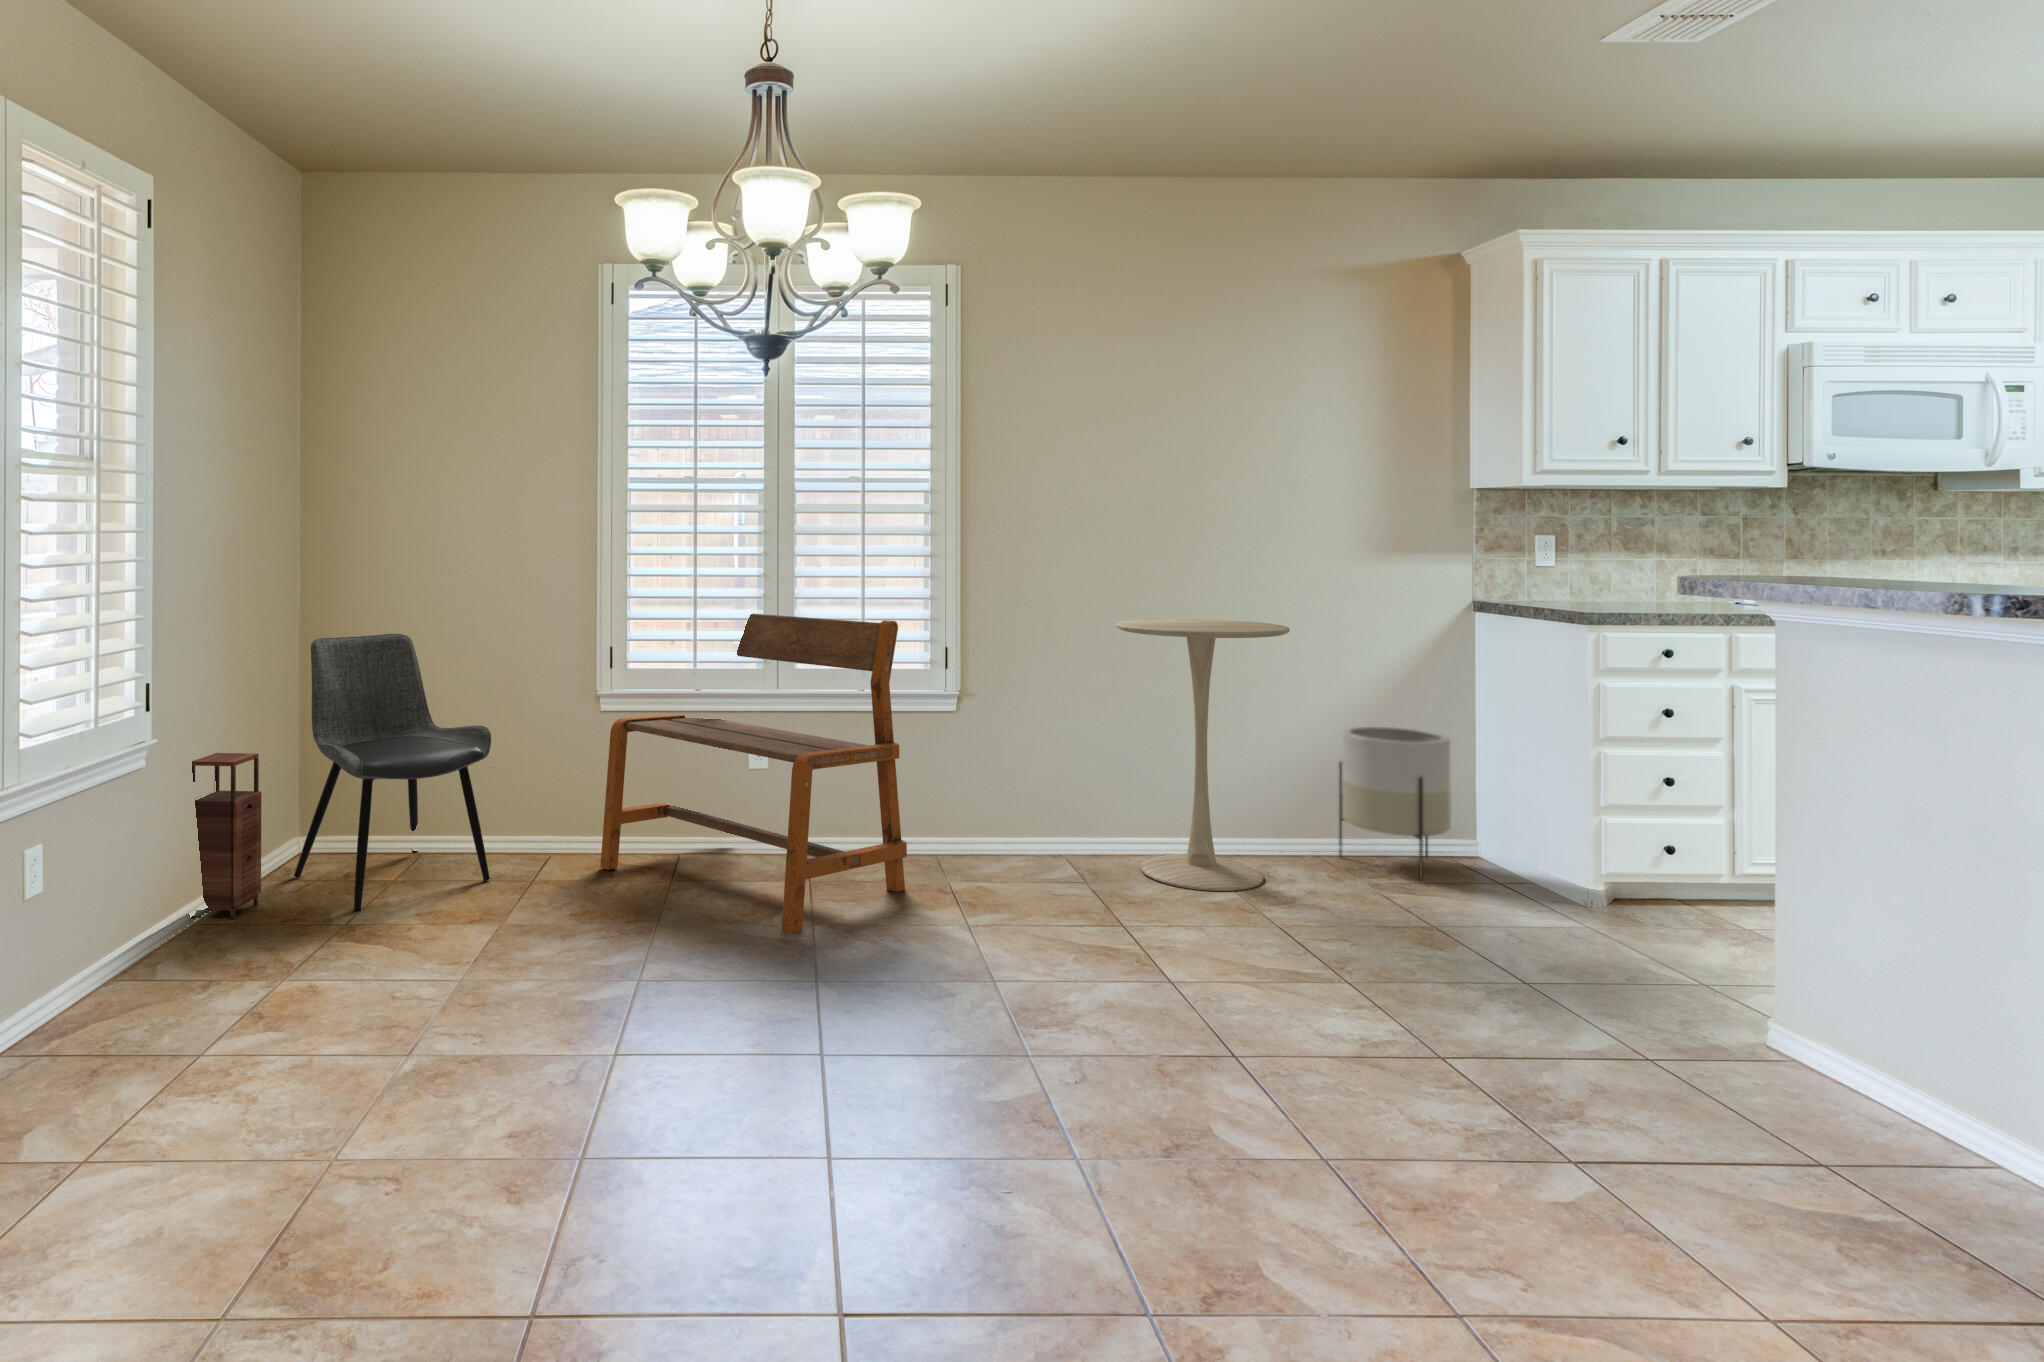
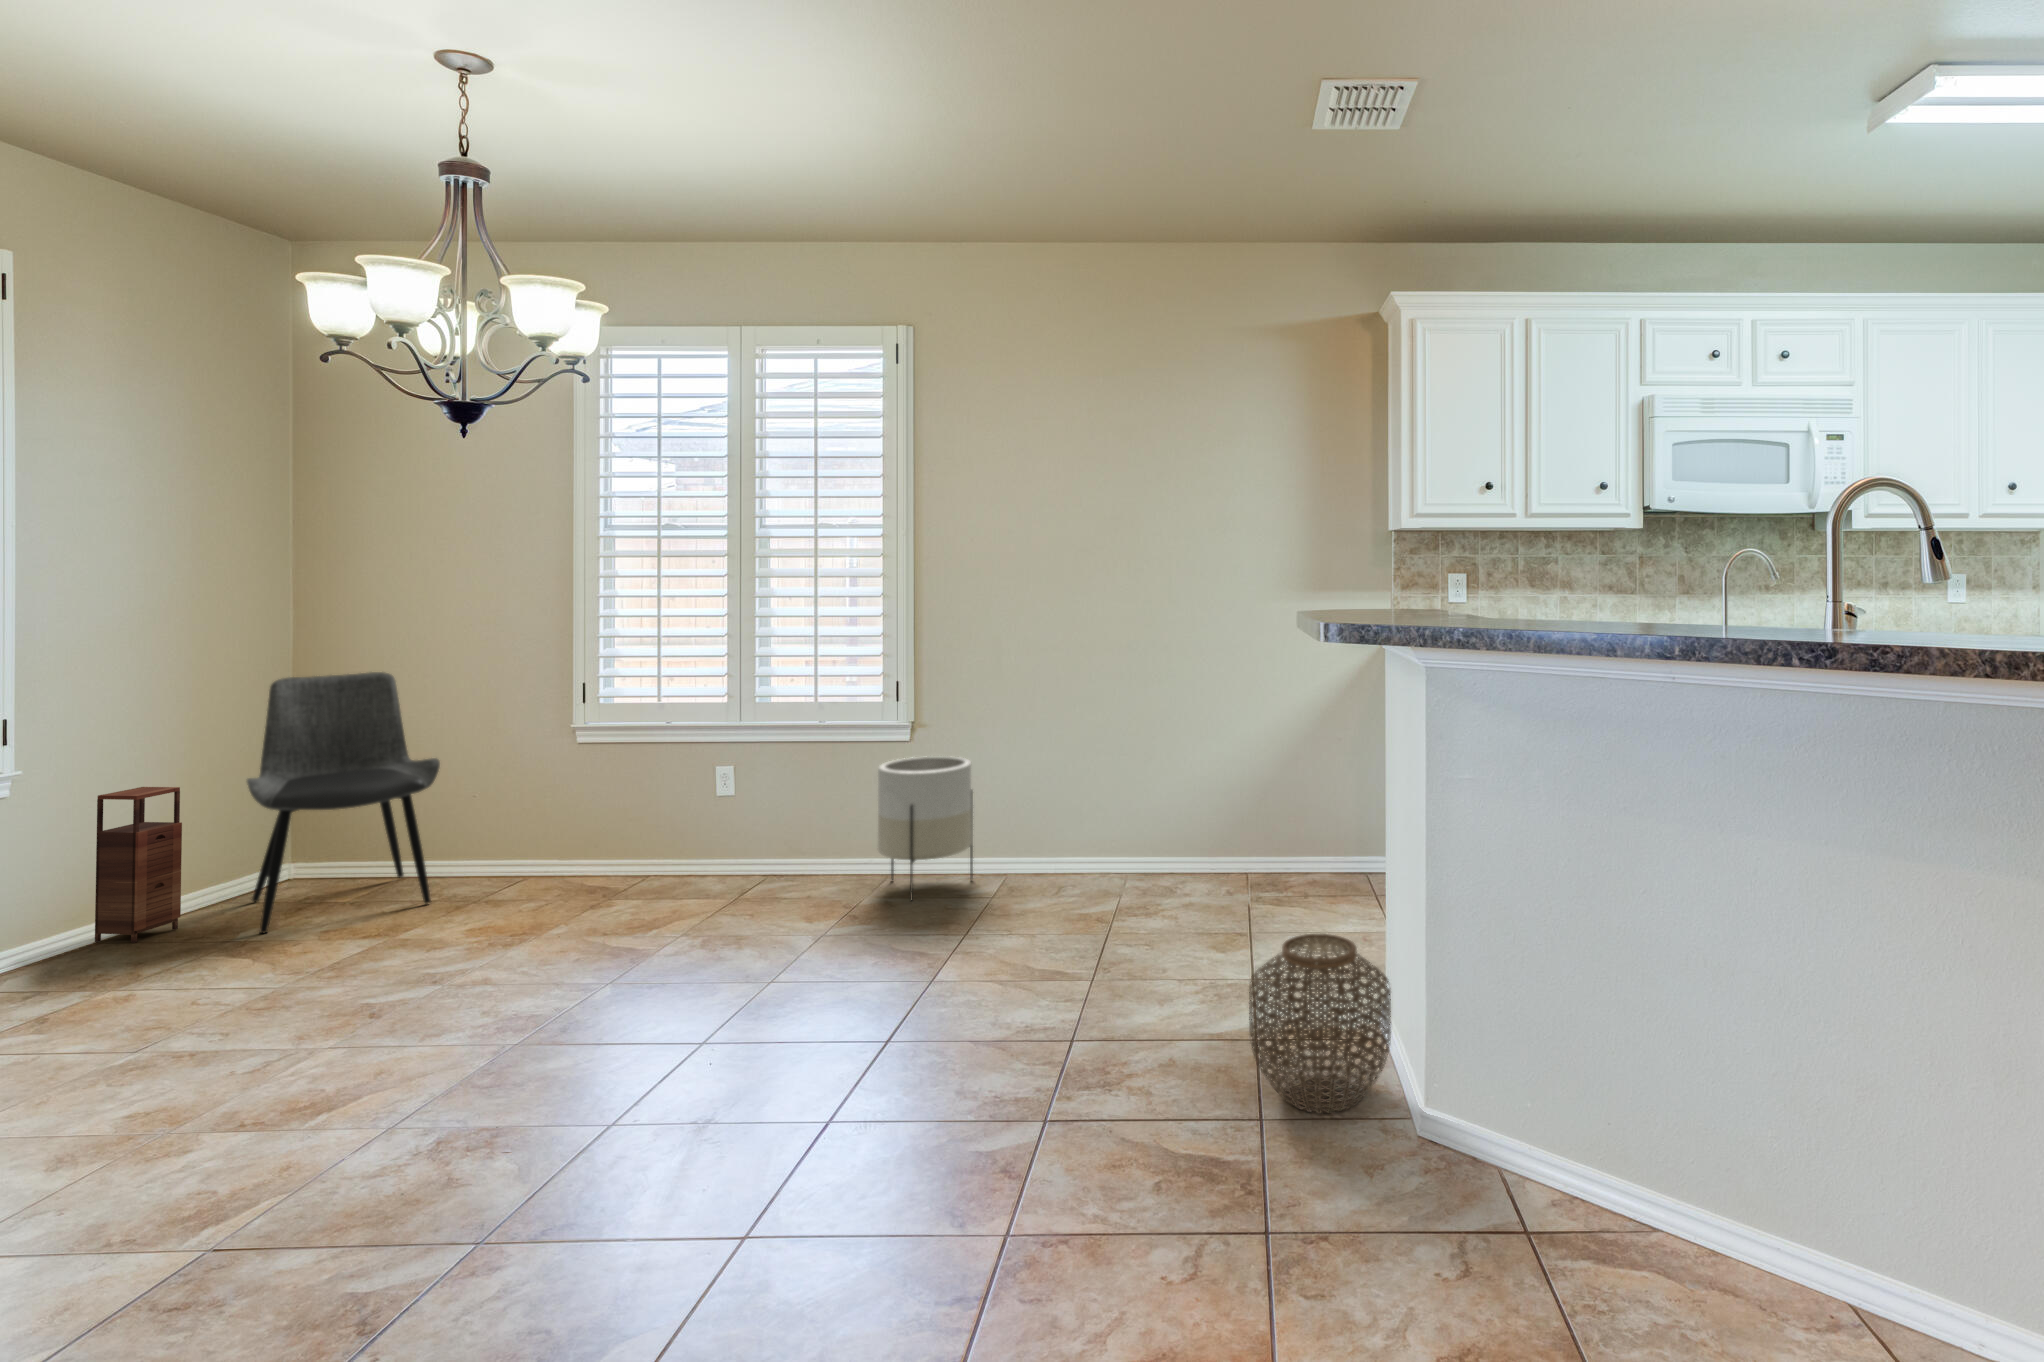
bench: present [600,614,907,933] -> none [552,646,806,954]
pedestal table: present [1117,619,1290,891] -> none [1028,653,1181,909]
planter: present [1339,727,1451,879] -> present [878,756,973,900]
woven basket: none [1709,918,1917,1115] -> present [1249,934,1391,1113]

